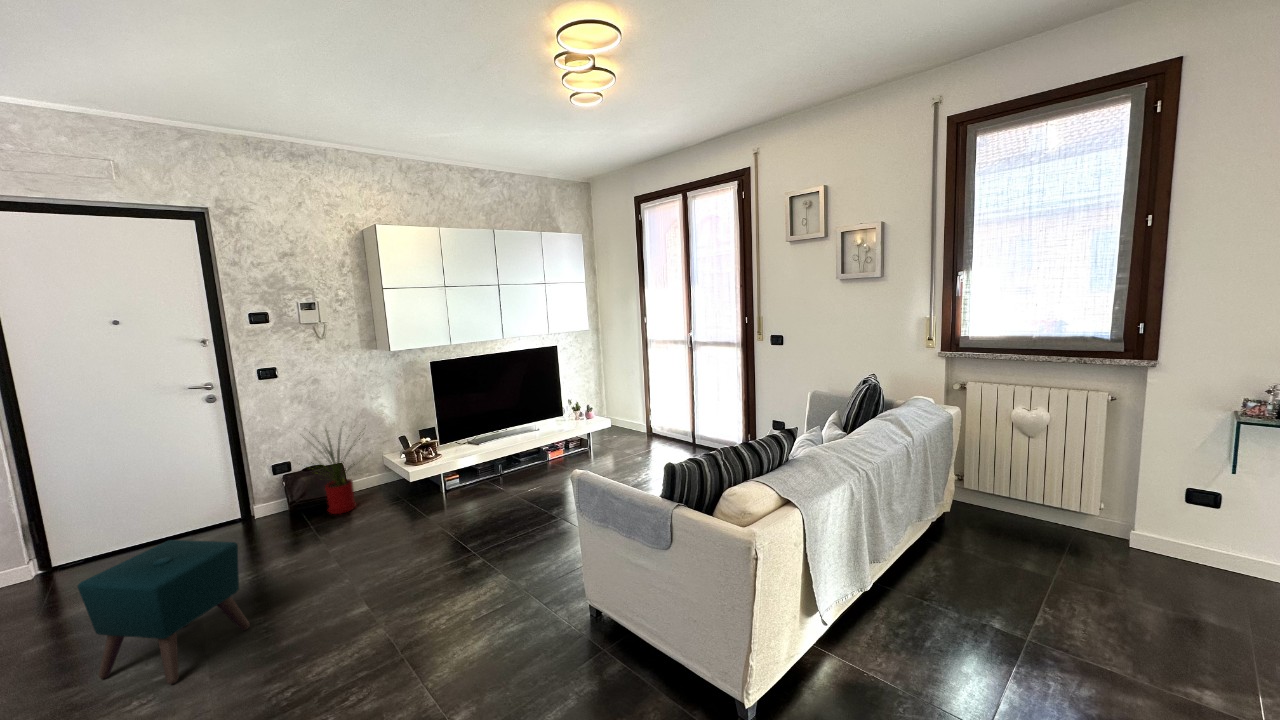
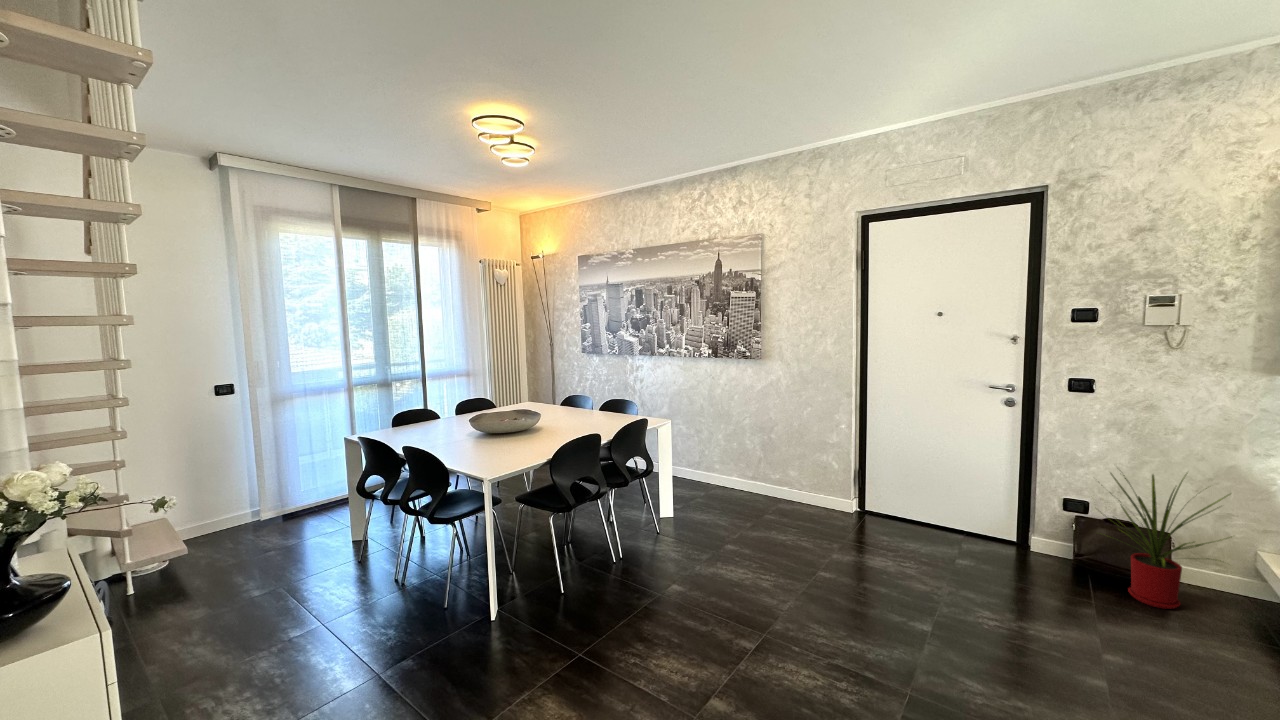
ottoman: present [78,540,250,684] -> none [840,539,976,690]

